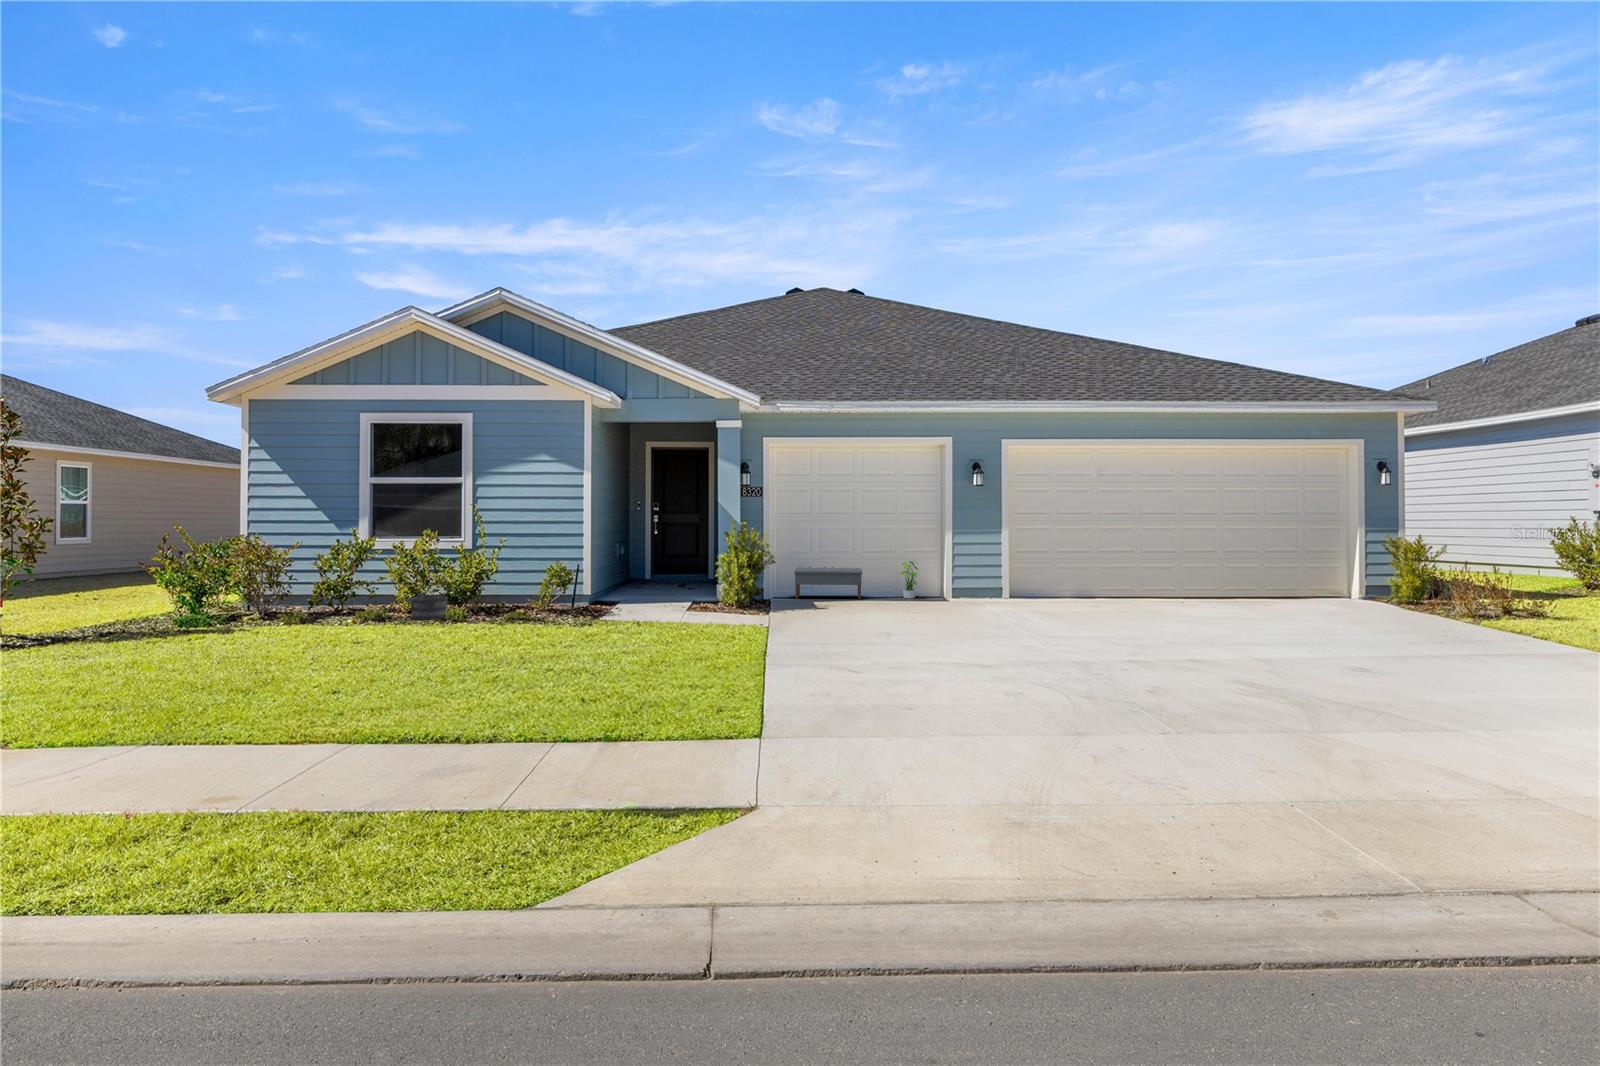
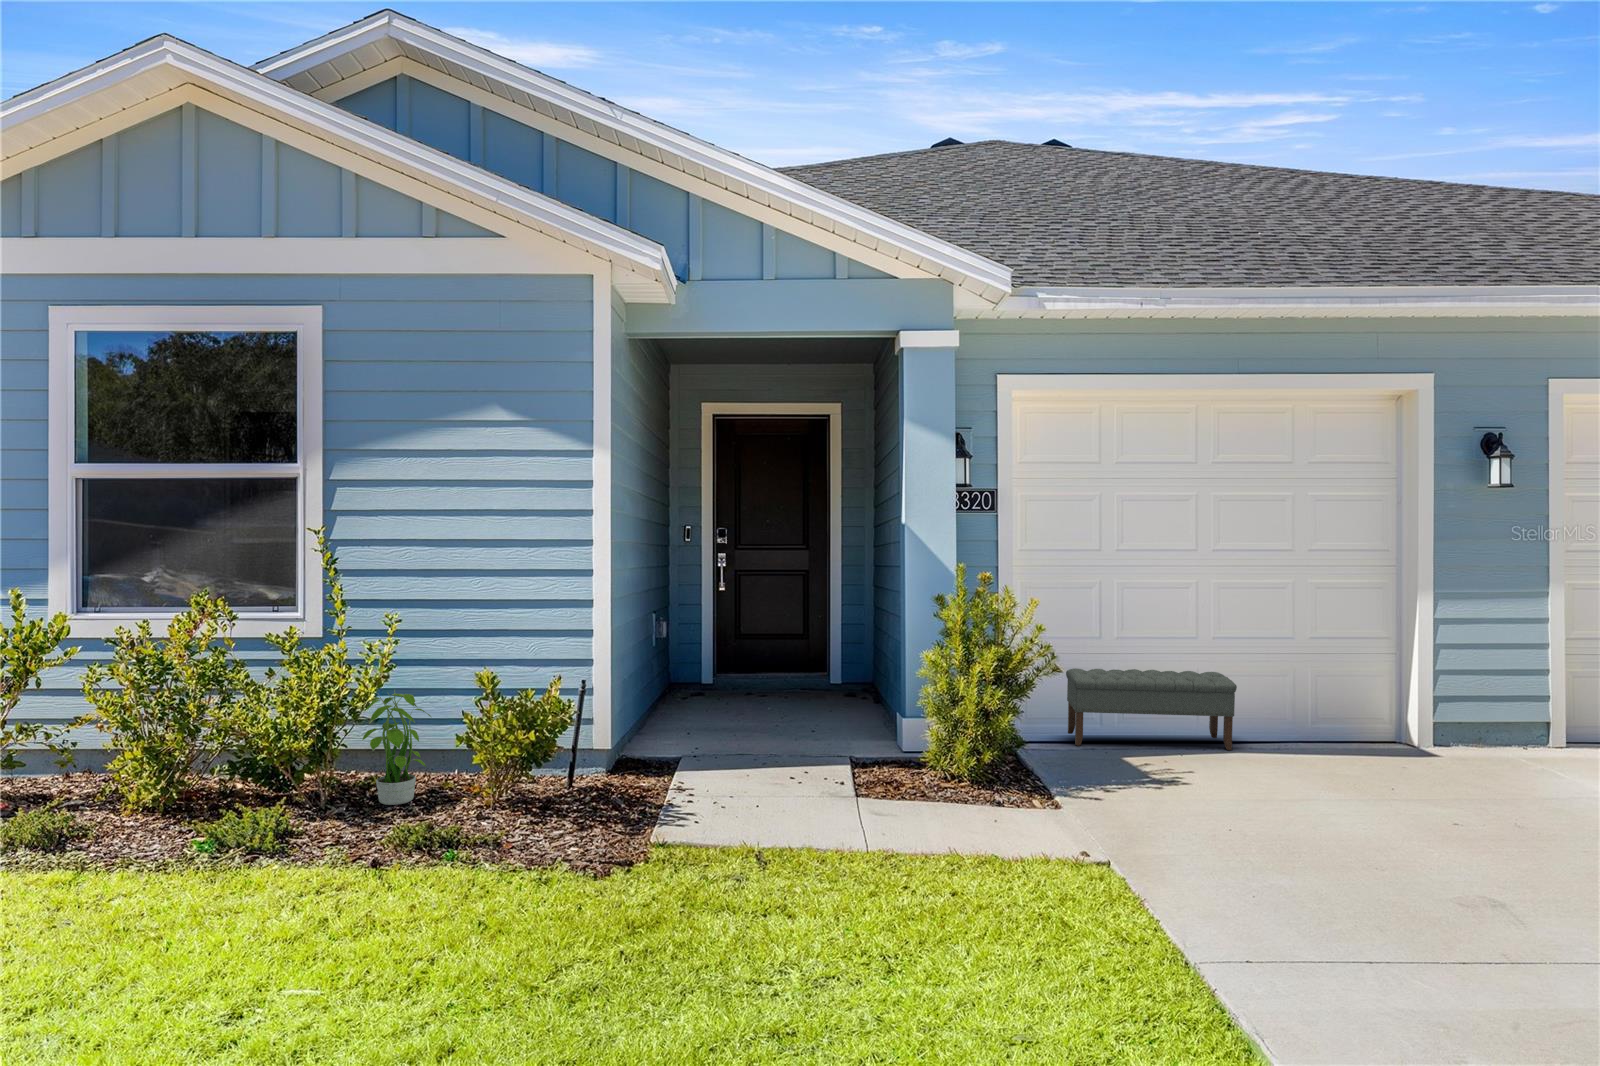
potted plant: present [896,561,918,598] -> present [362,692,431,805]
bucket: present [405,593,448,620] -> none [116,764,238,847]

